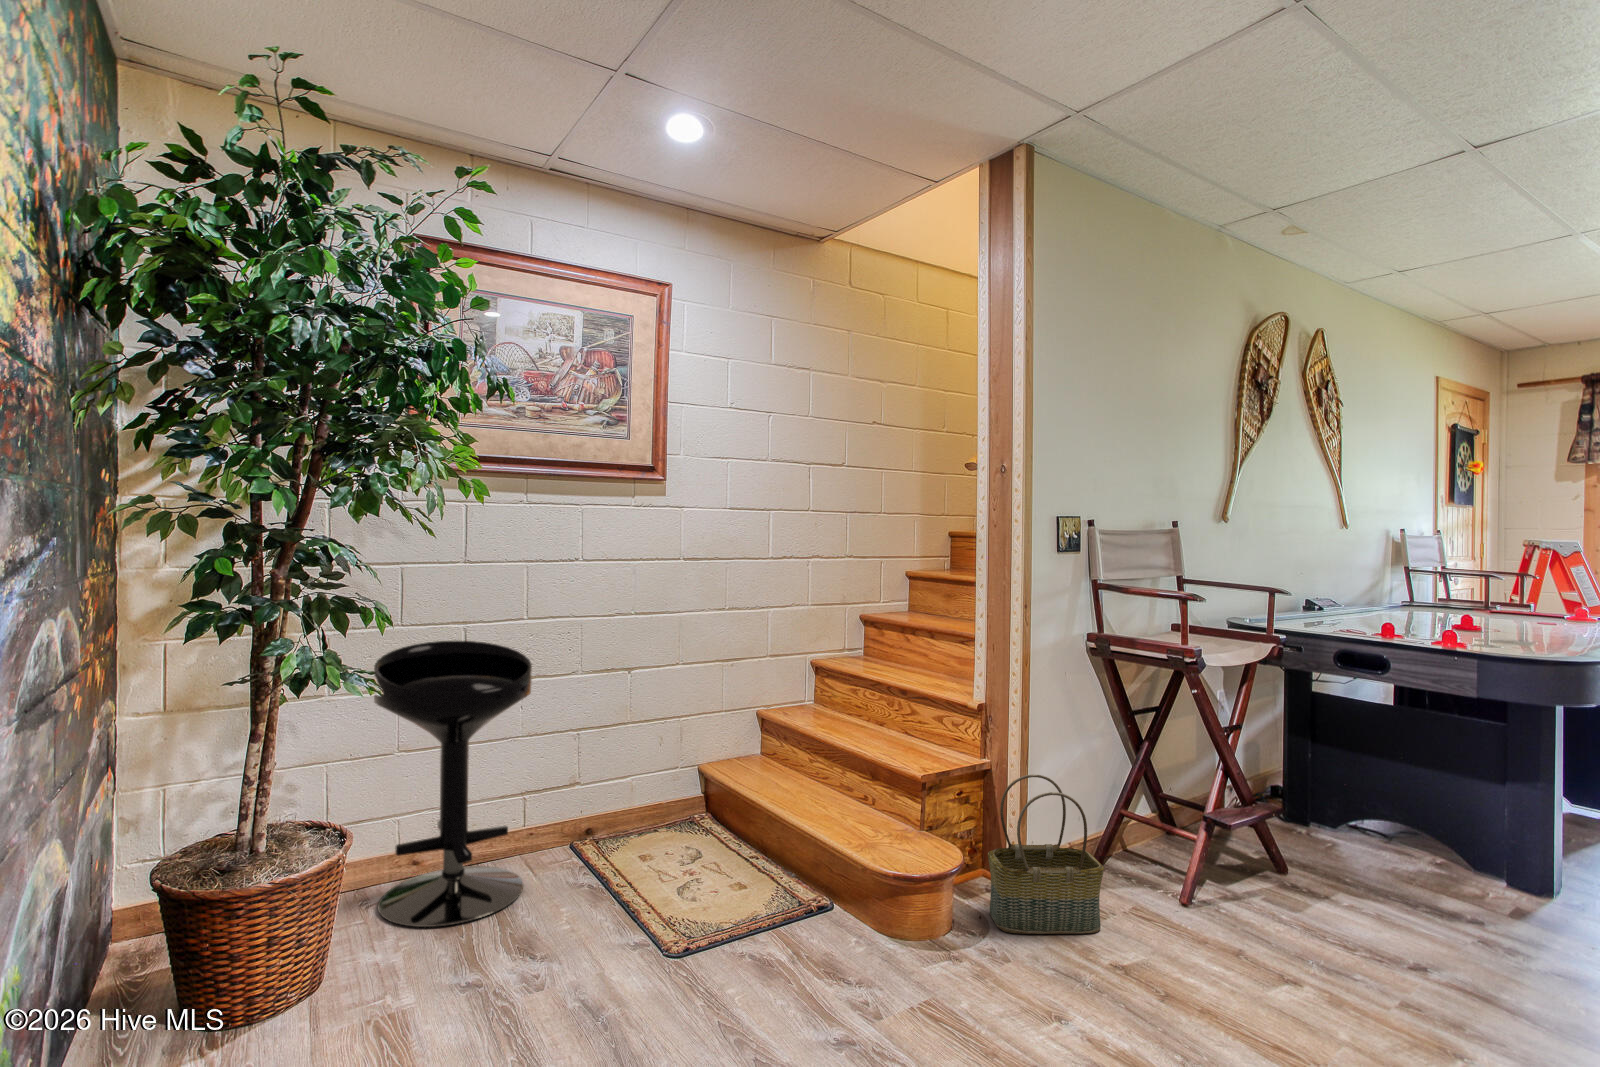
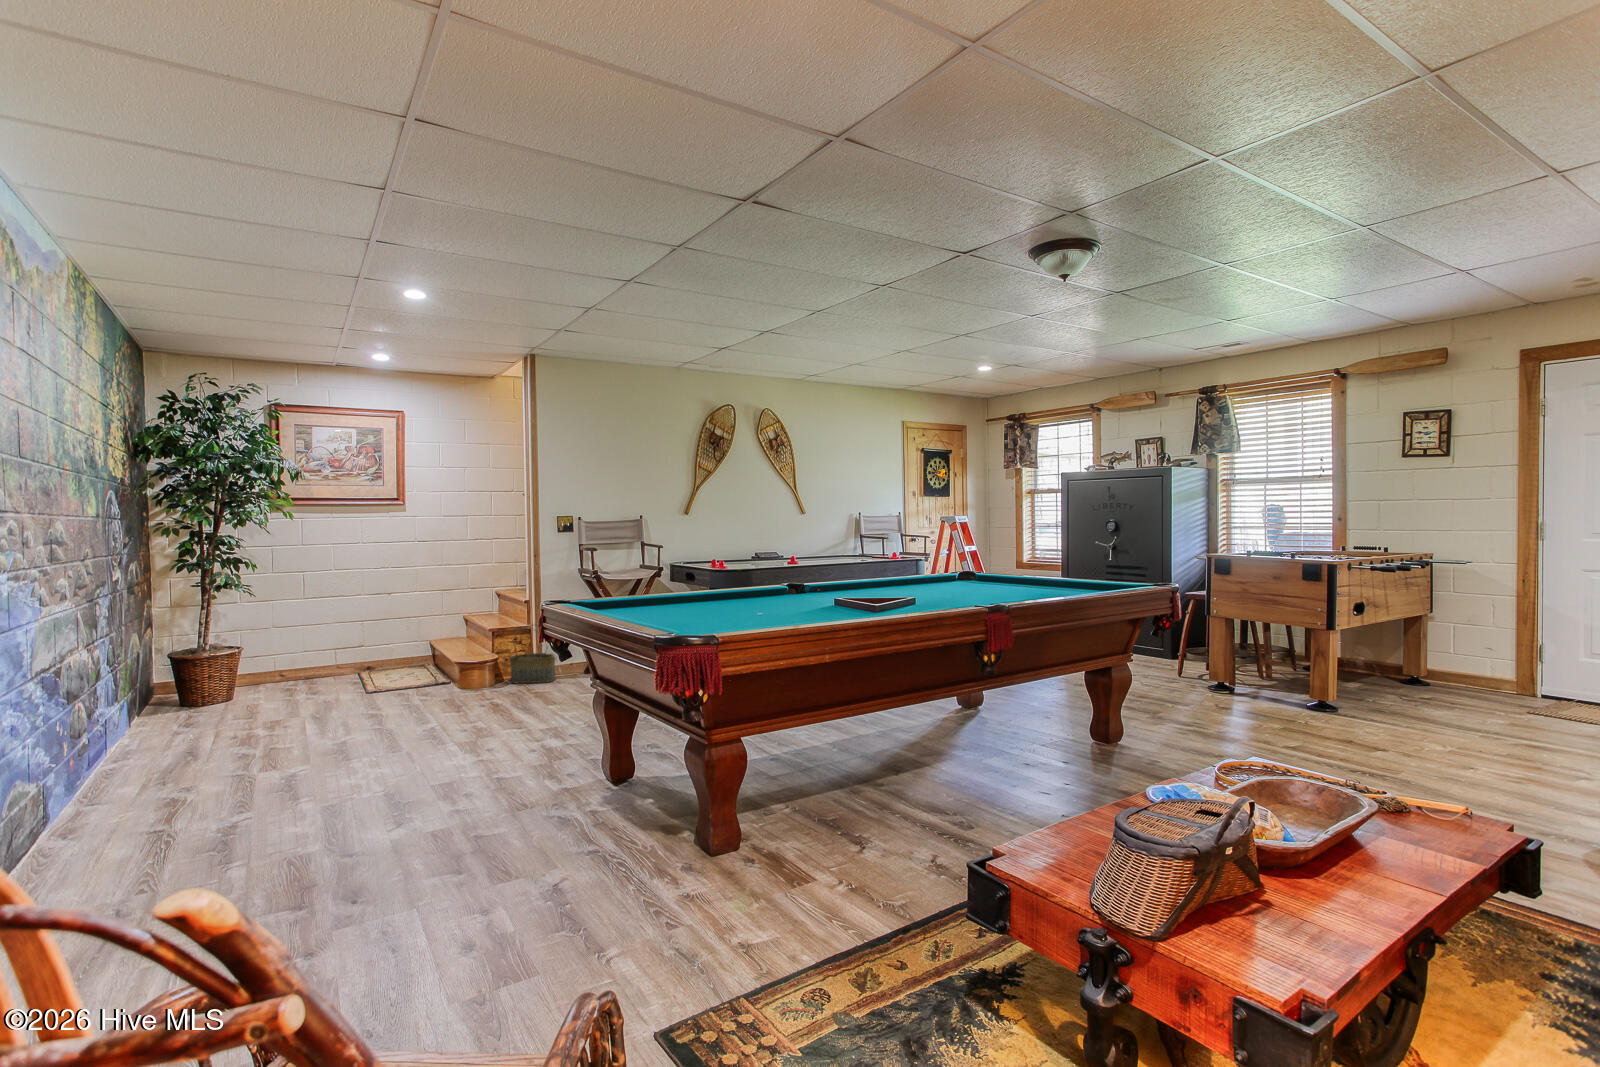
bar stool: present [374,641,532,927] -> none [256,579,328,688]

